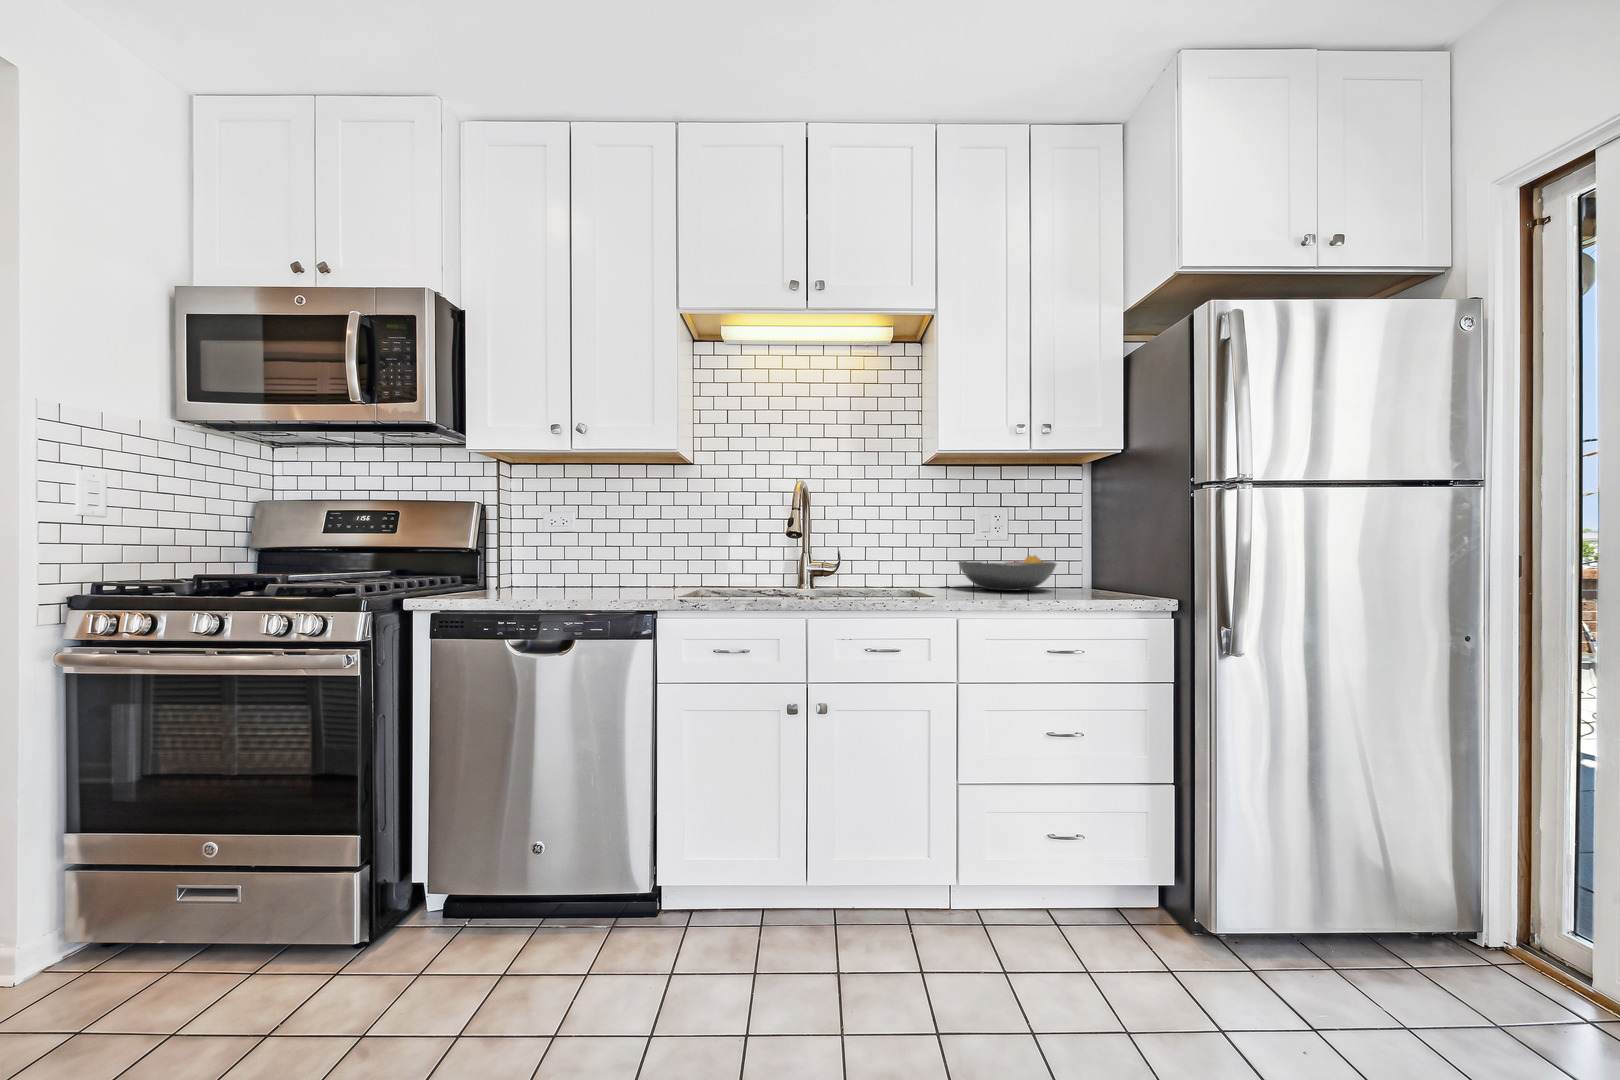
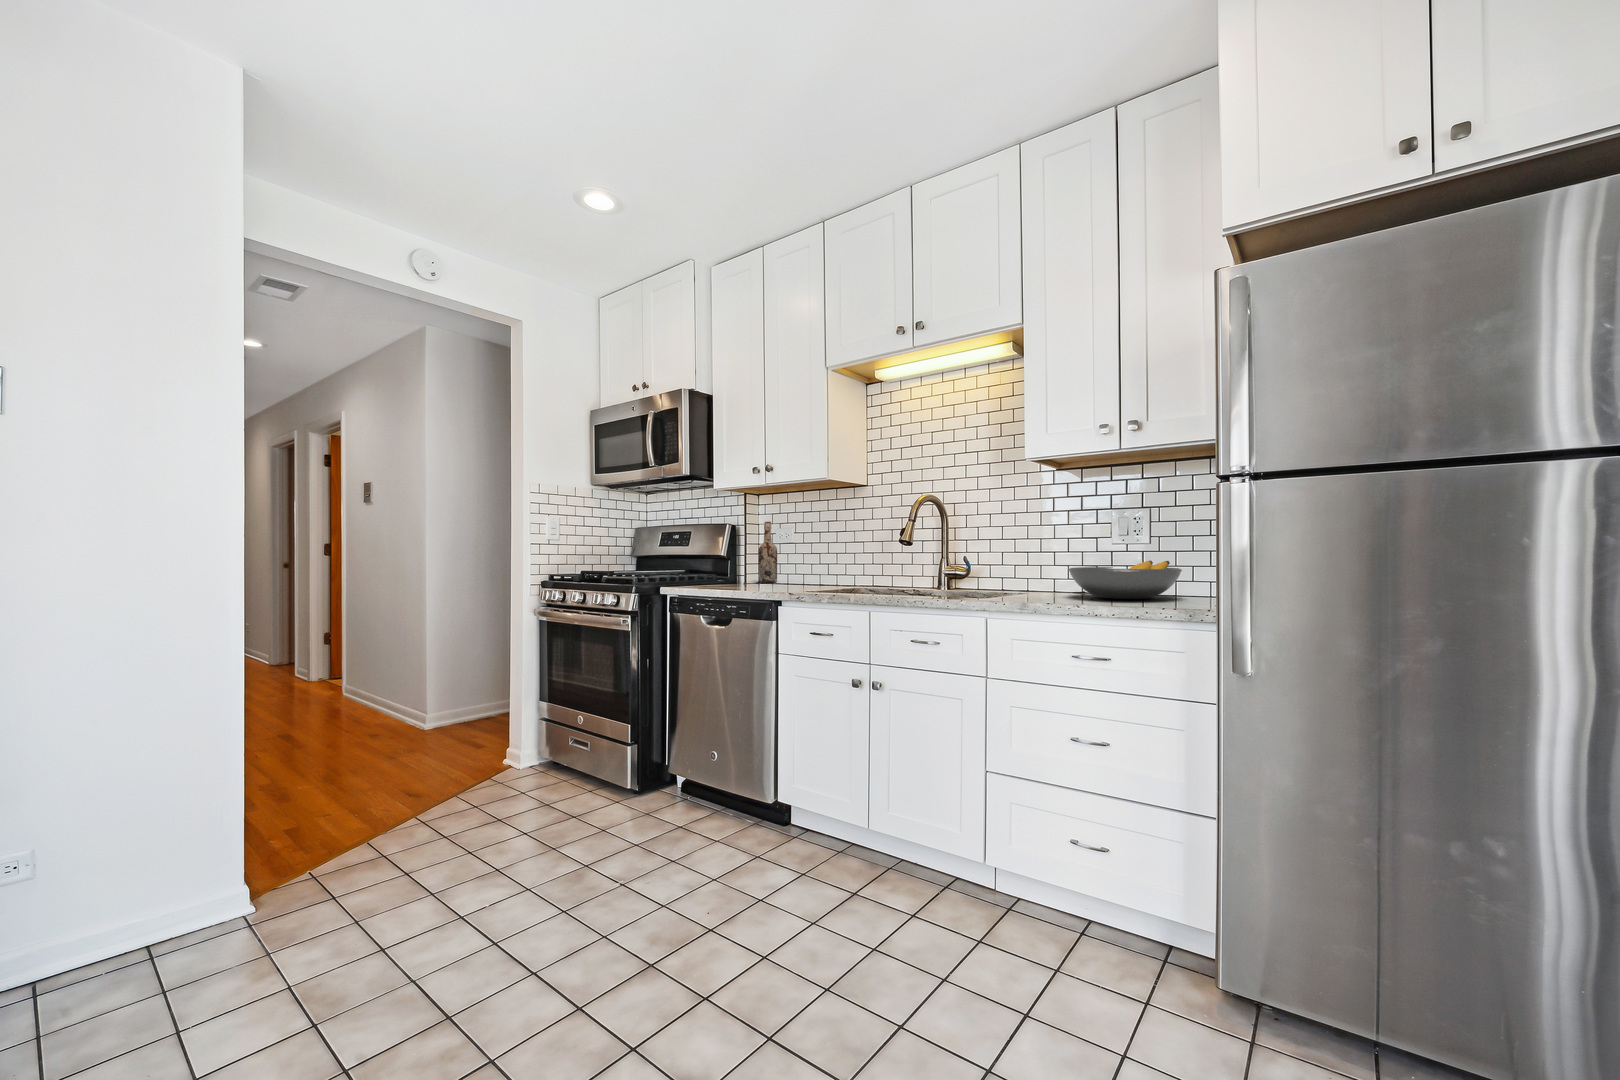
wine bottle: none [524,502,552,584] -> present [758,522,777,583]

